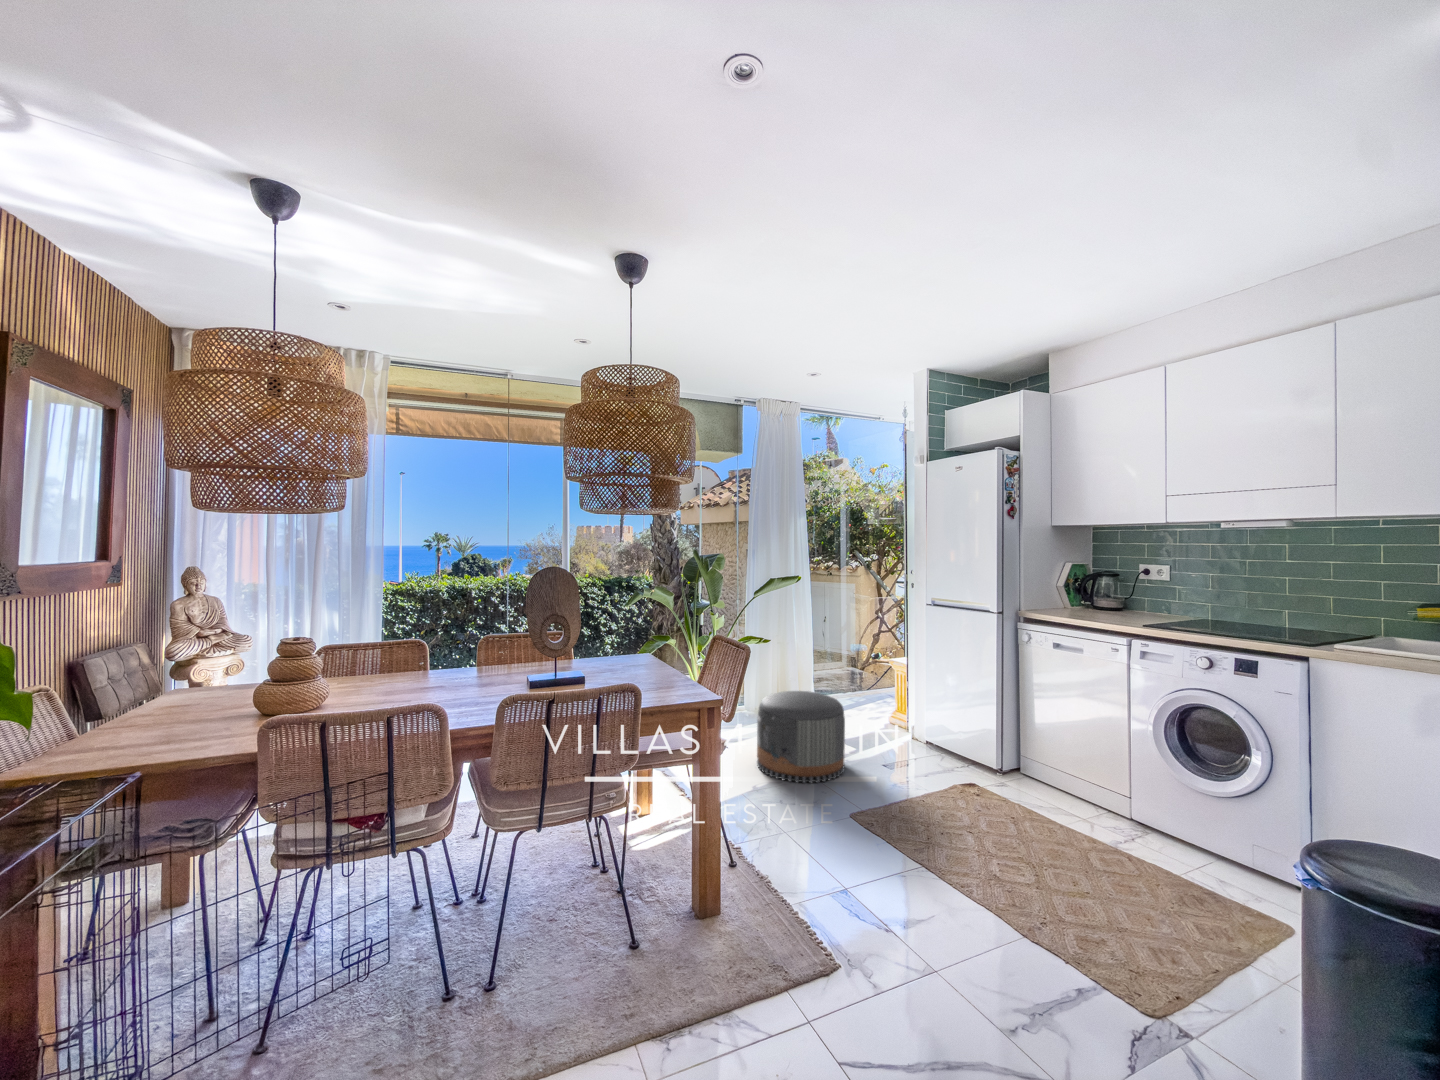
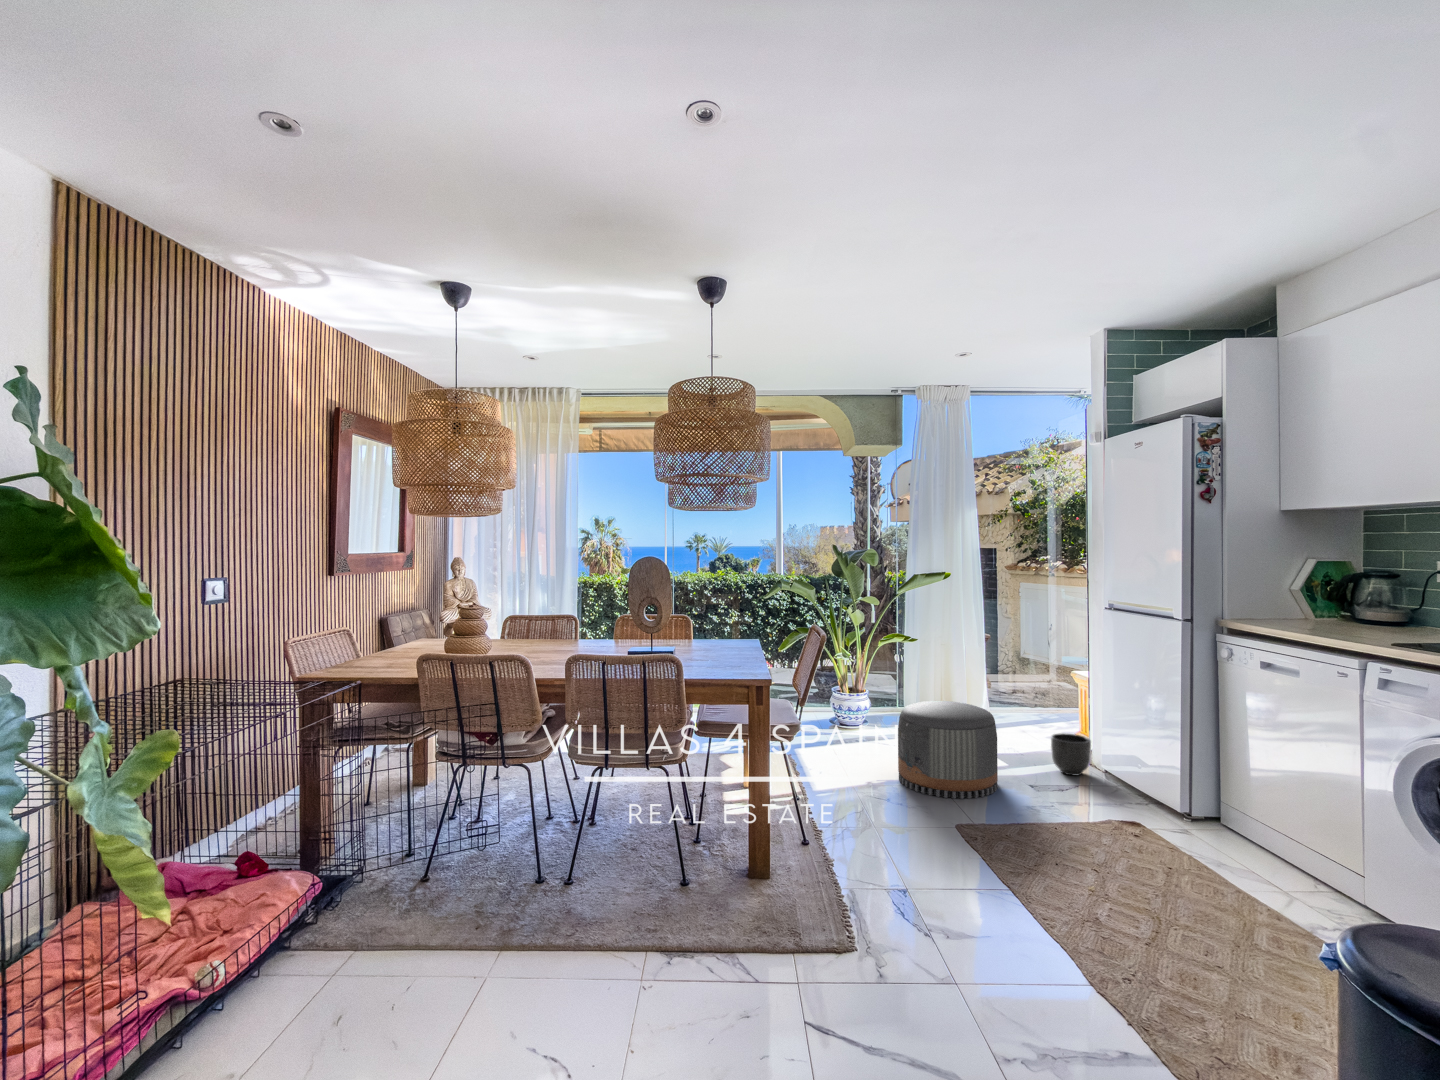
planter: none [869,709,900,744] -> present [1051,733,1091,775]

